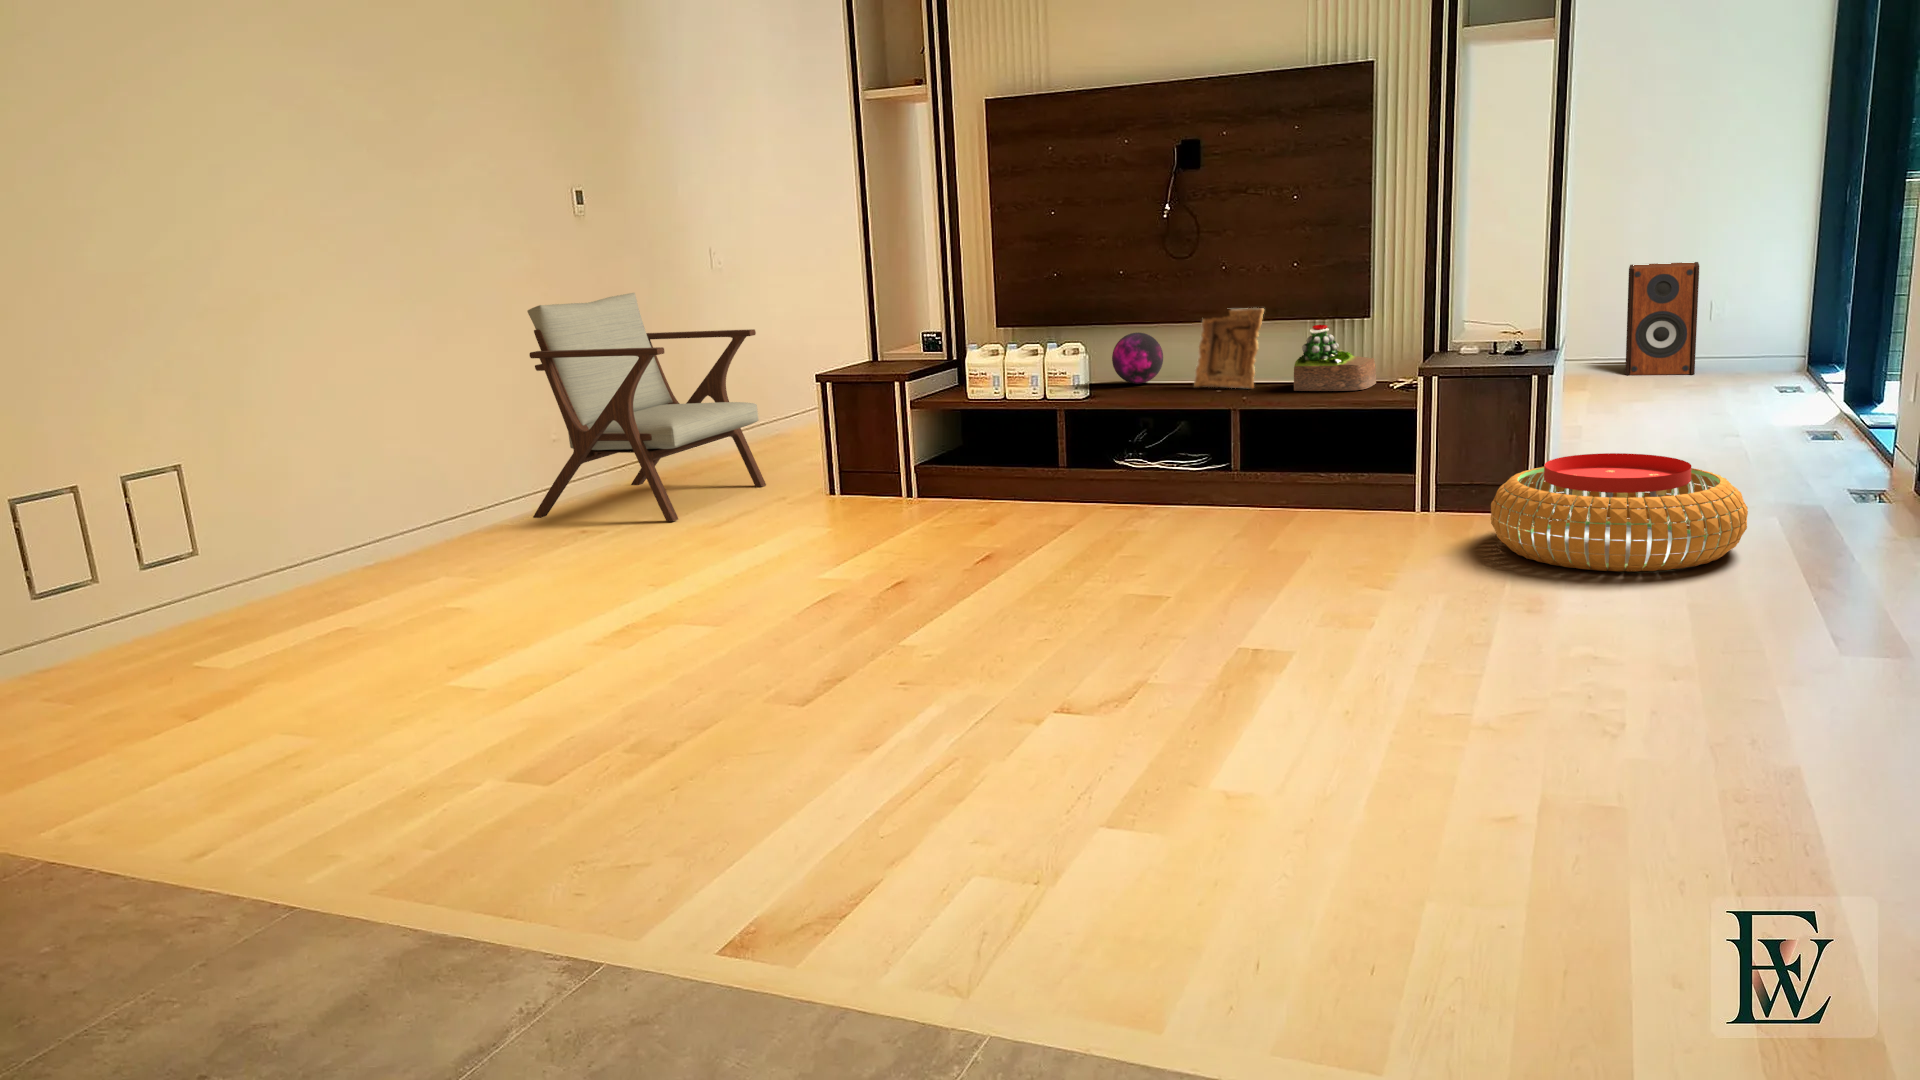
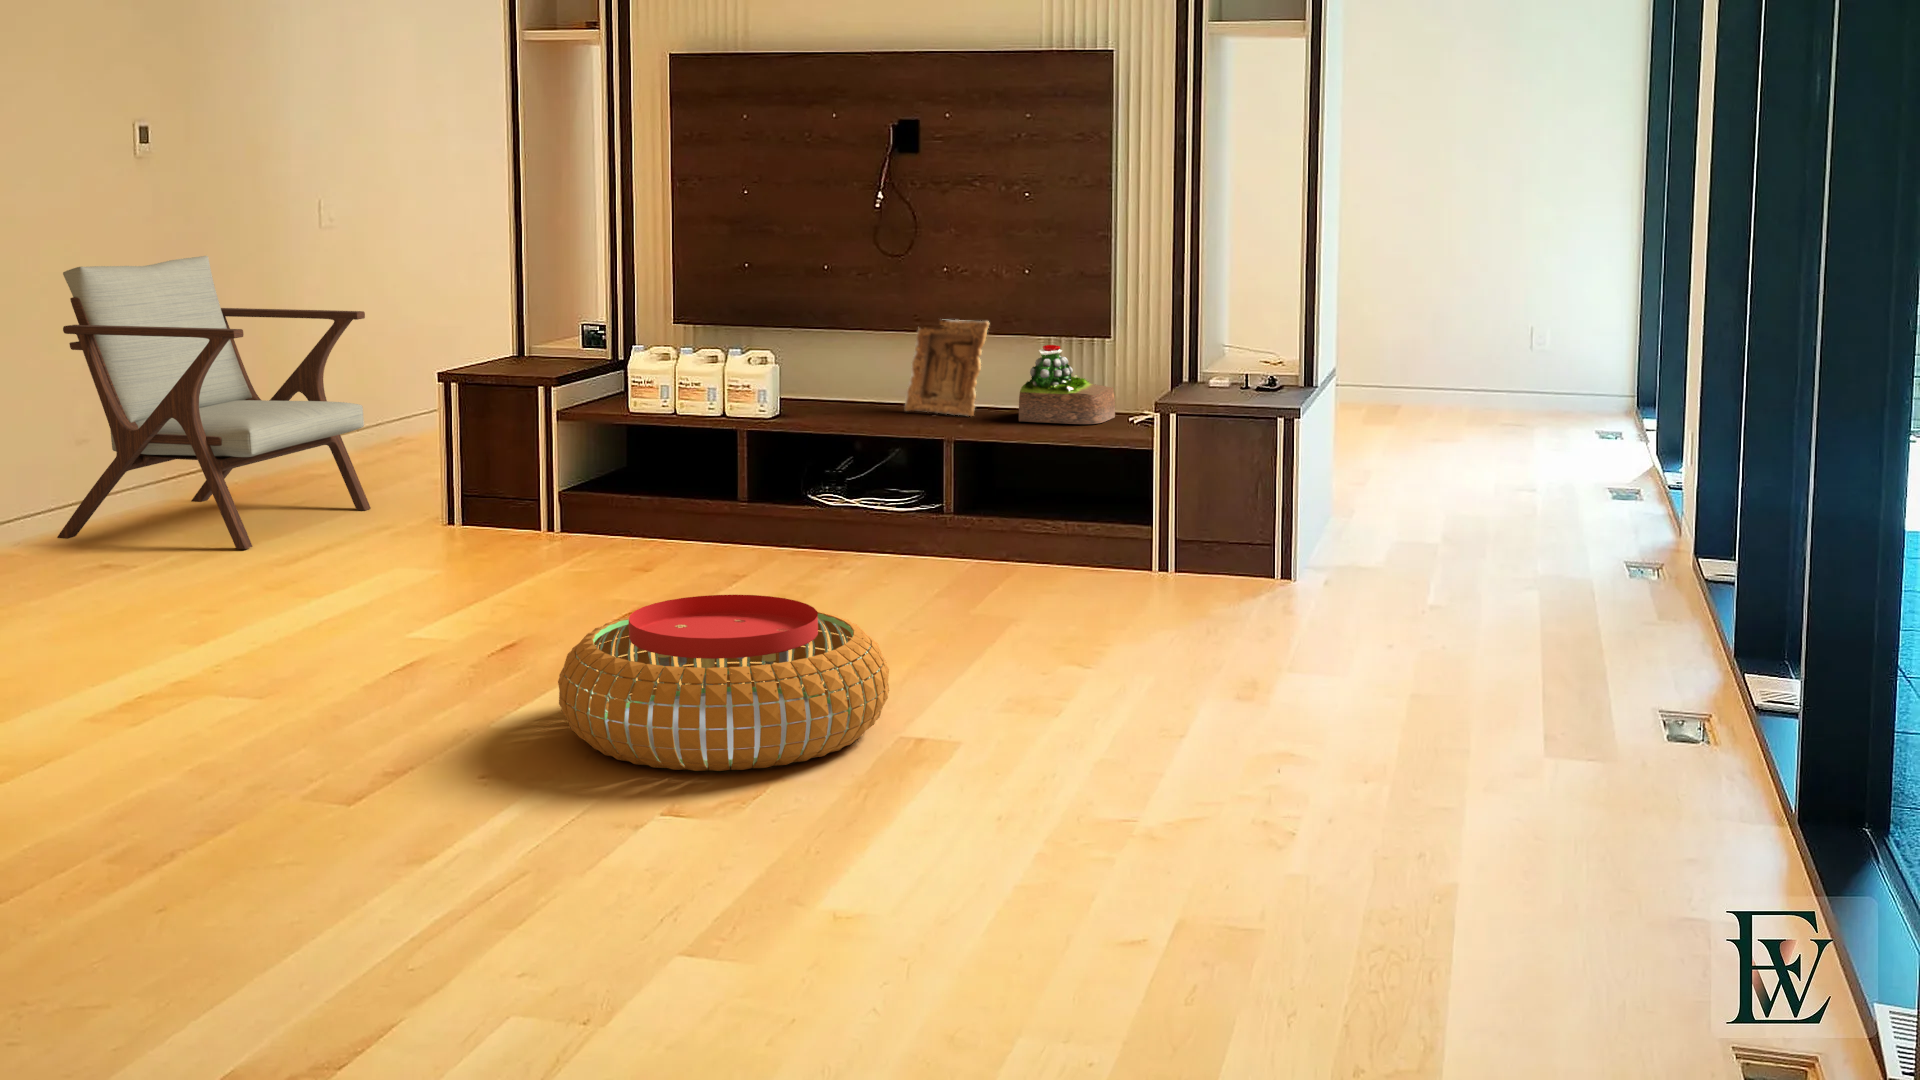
speaker: present [1625,262,1699,375] -> none [1435,289,1520,422]
decorative orb: present [1112,332,1163,384] -> none [810,342,871,403]
pouf: present [1491,453,1748,572] -> present [558,595,889,771]

